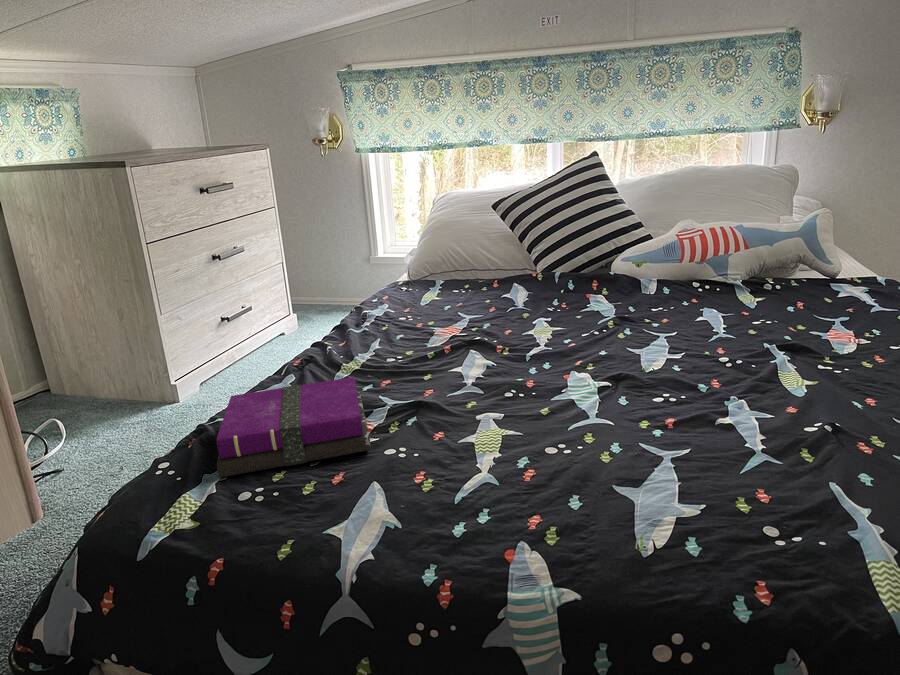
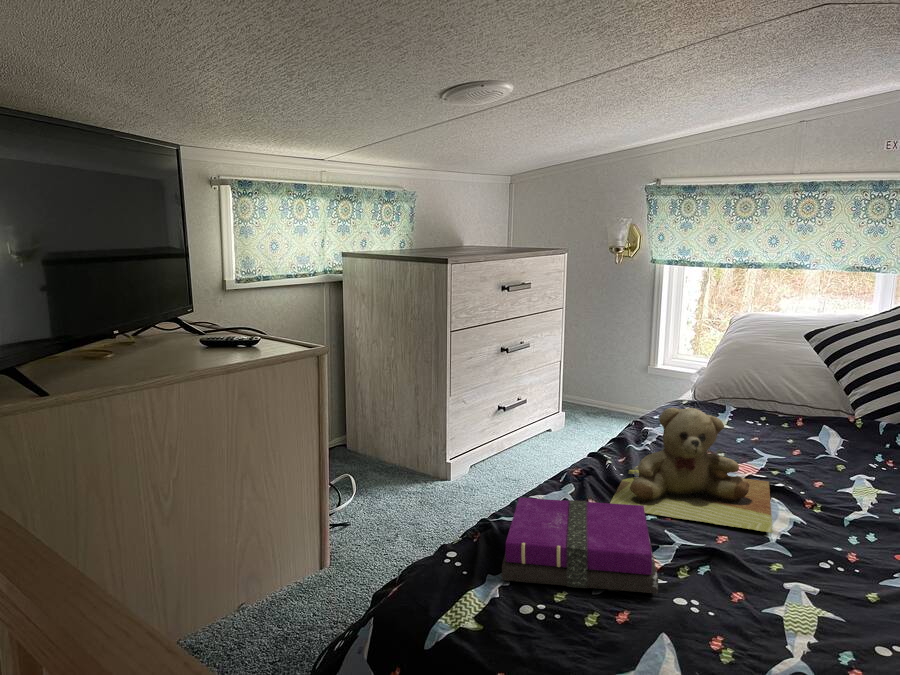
teddy bear: none [327,280,469,388] -> present [610,408,773,533]

